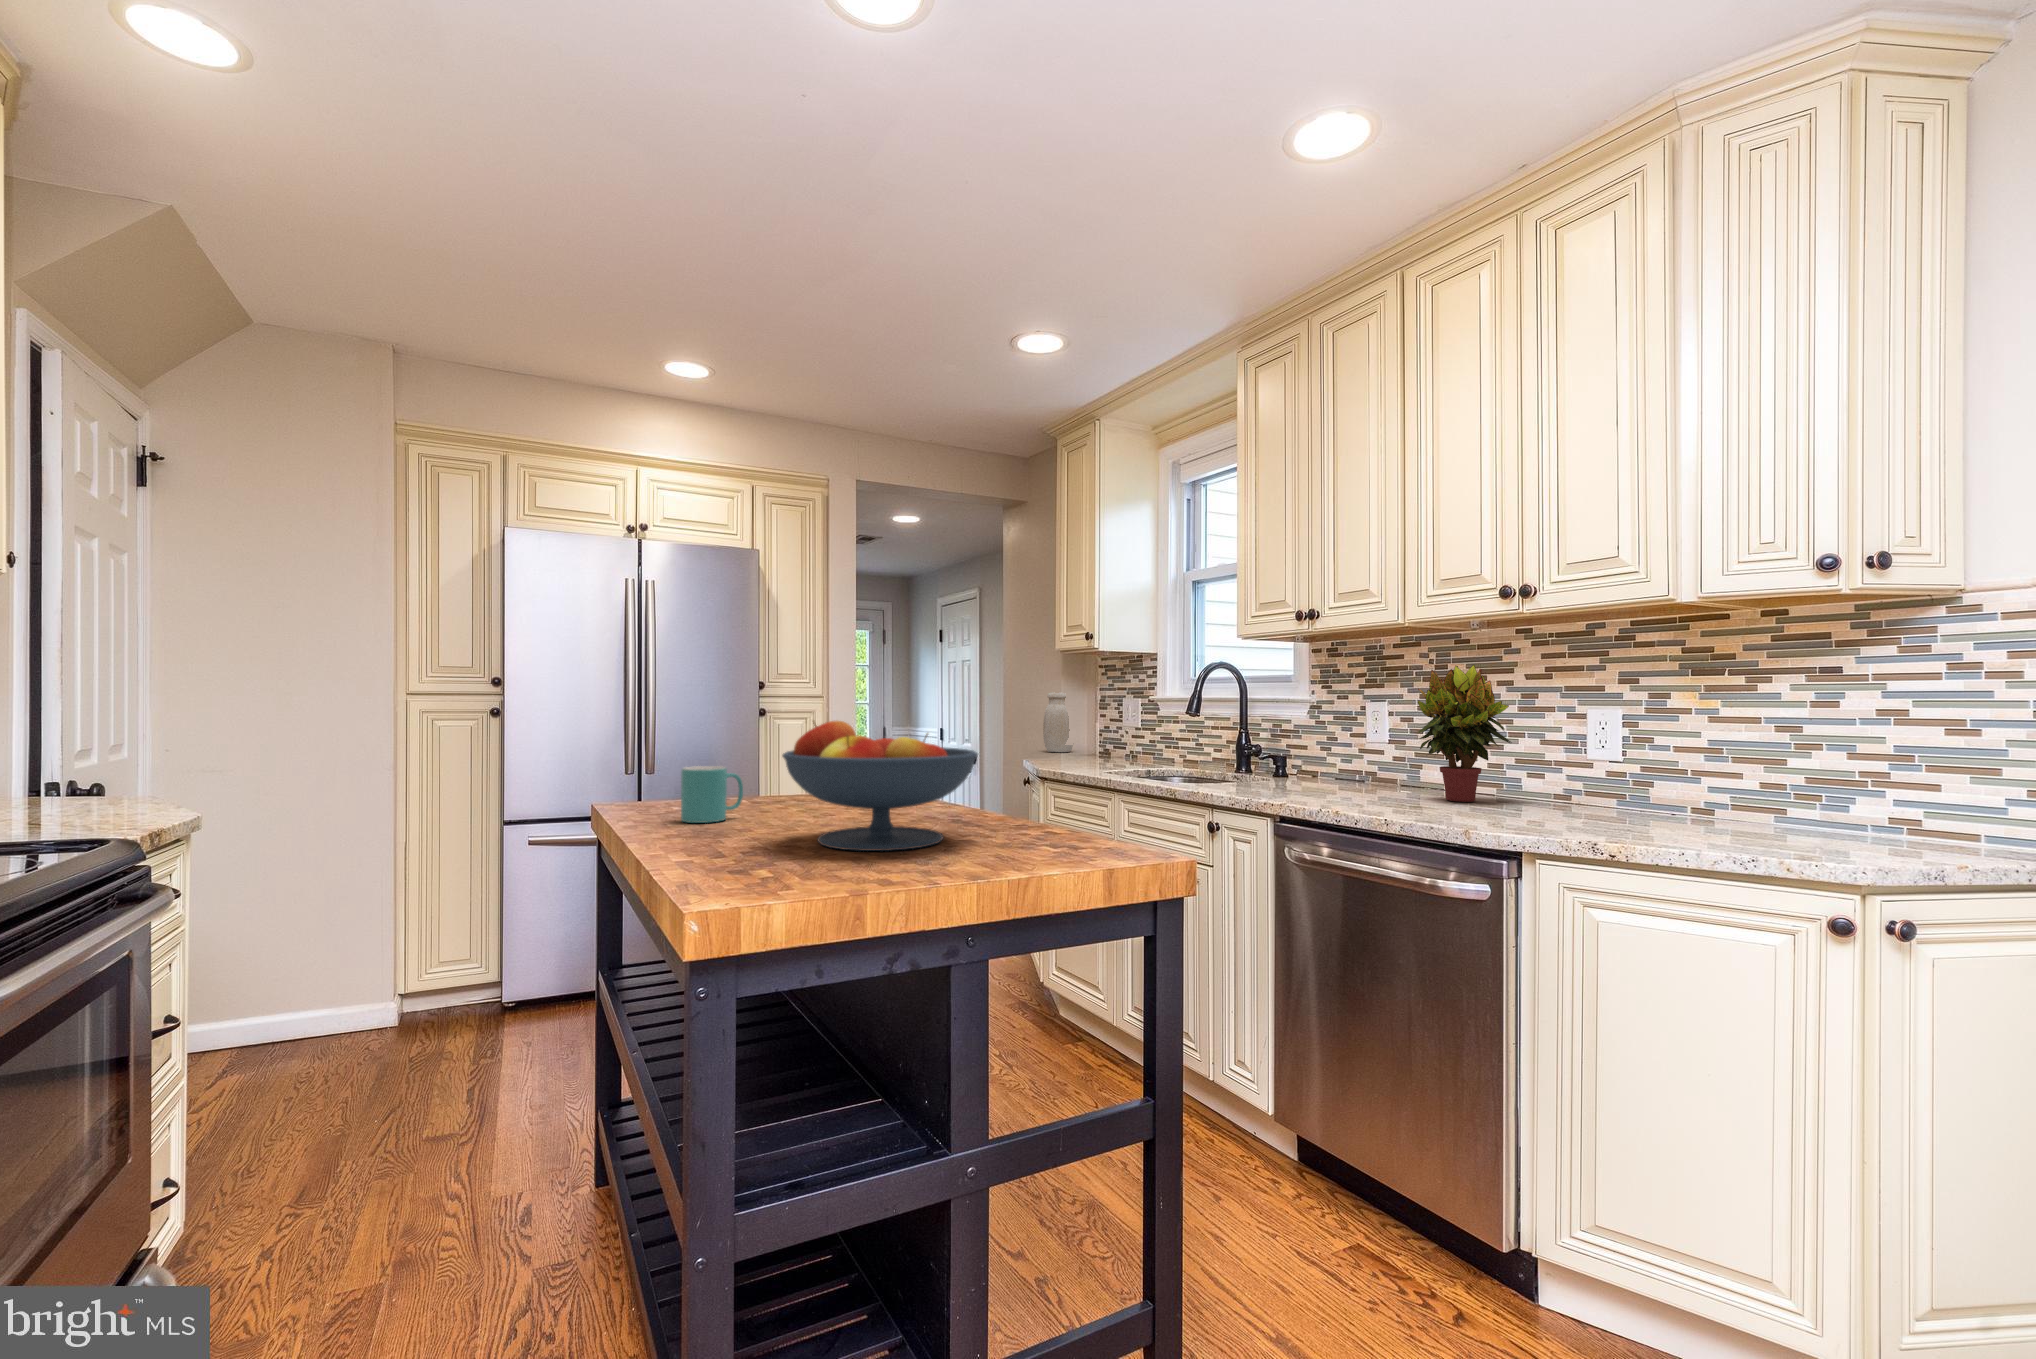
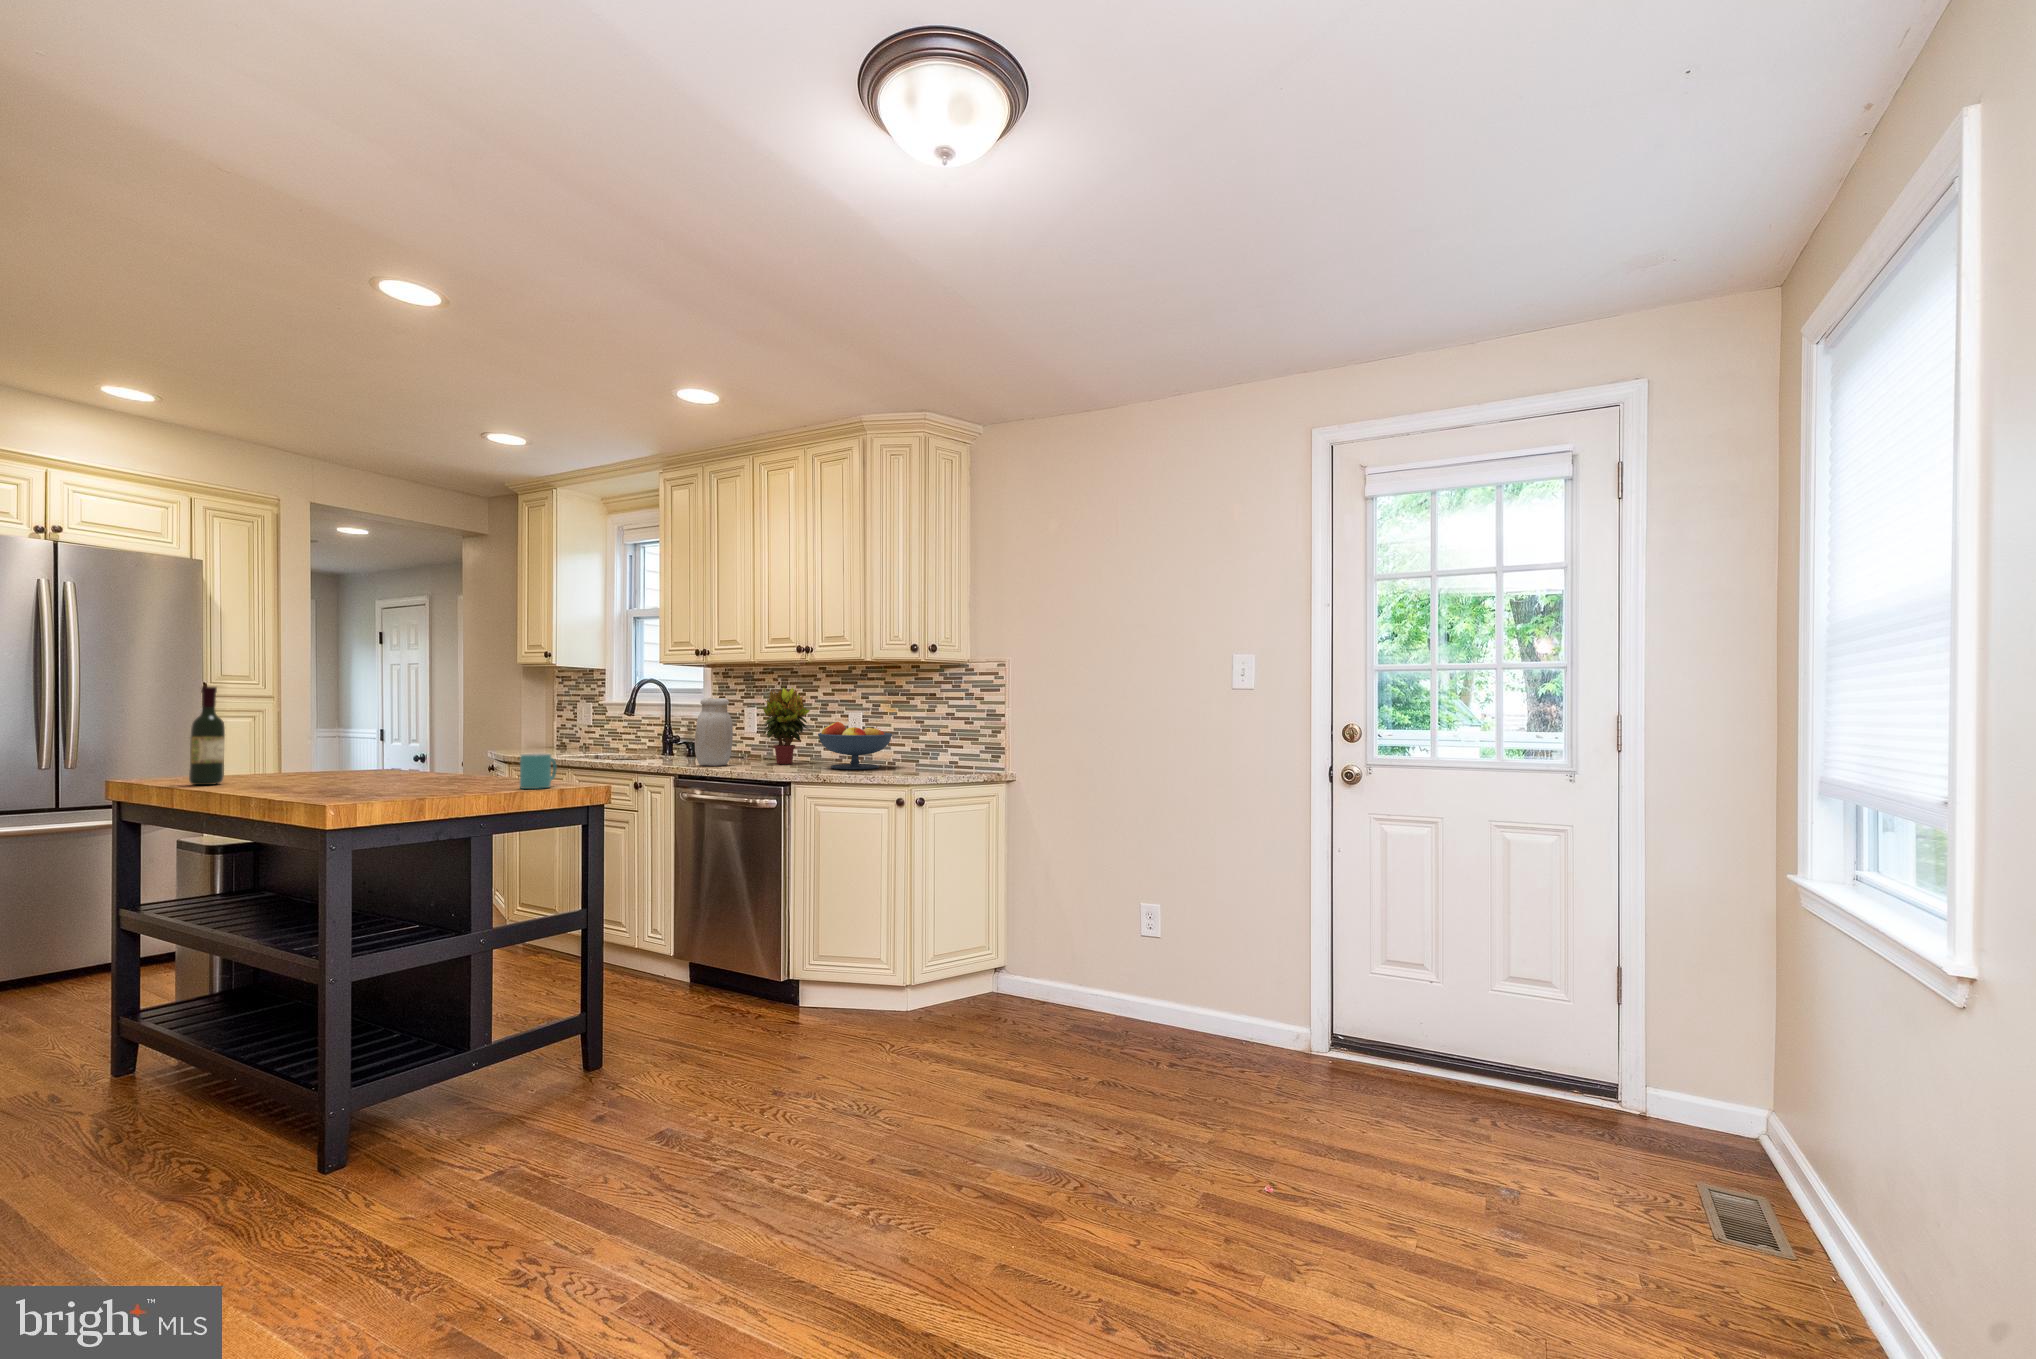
wine bottle: none [631,668,671,810] -> present [189,686,225,785]
jar: present [1043,692,1074,752] -> present [695,698,733,766]
fruit bowl: present [782,721,978,851] -> present [818,722,892,769]
mug: present [681,766,743,823] -> present [520,753,556,789]

